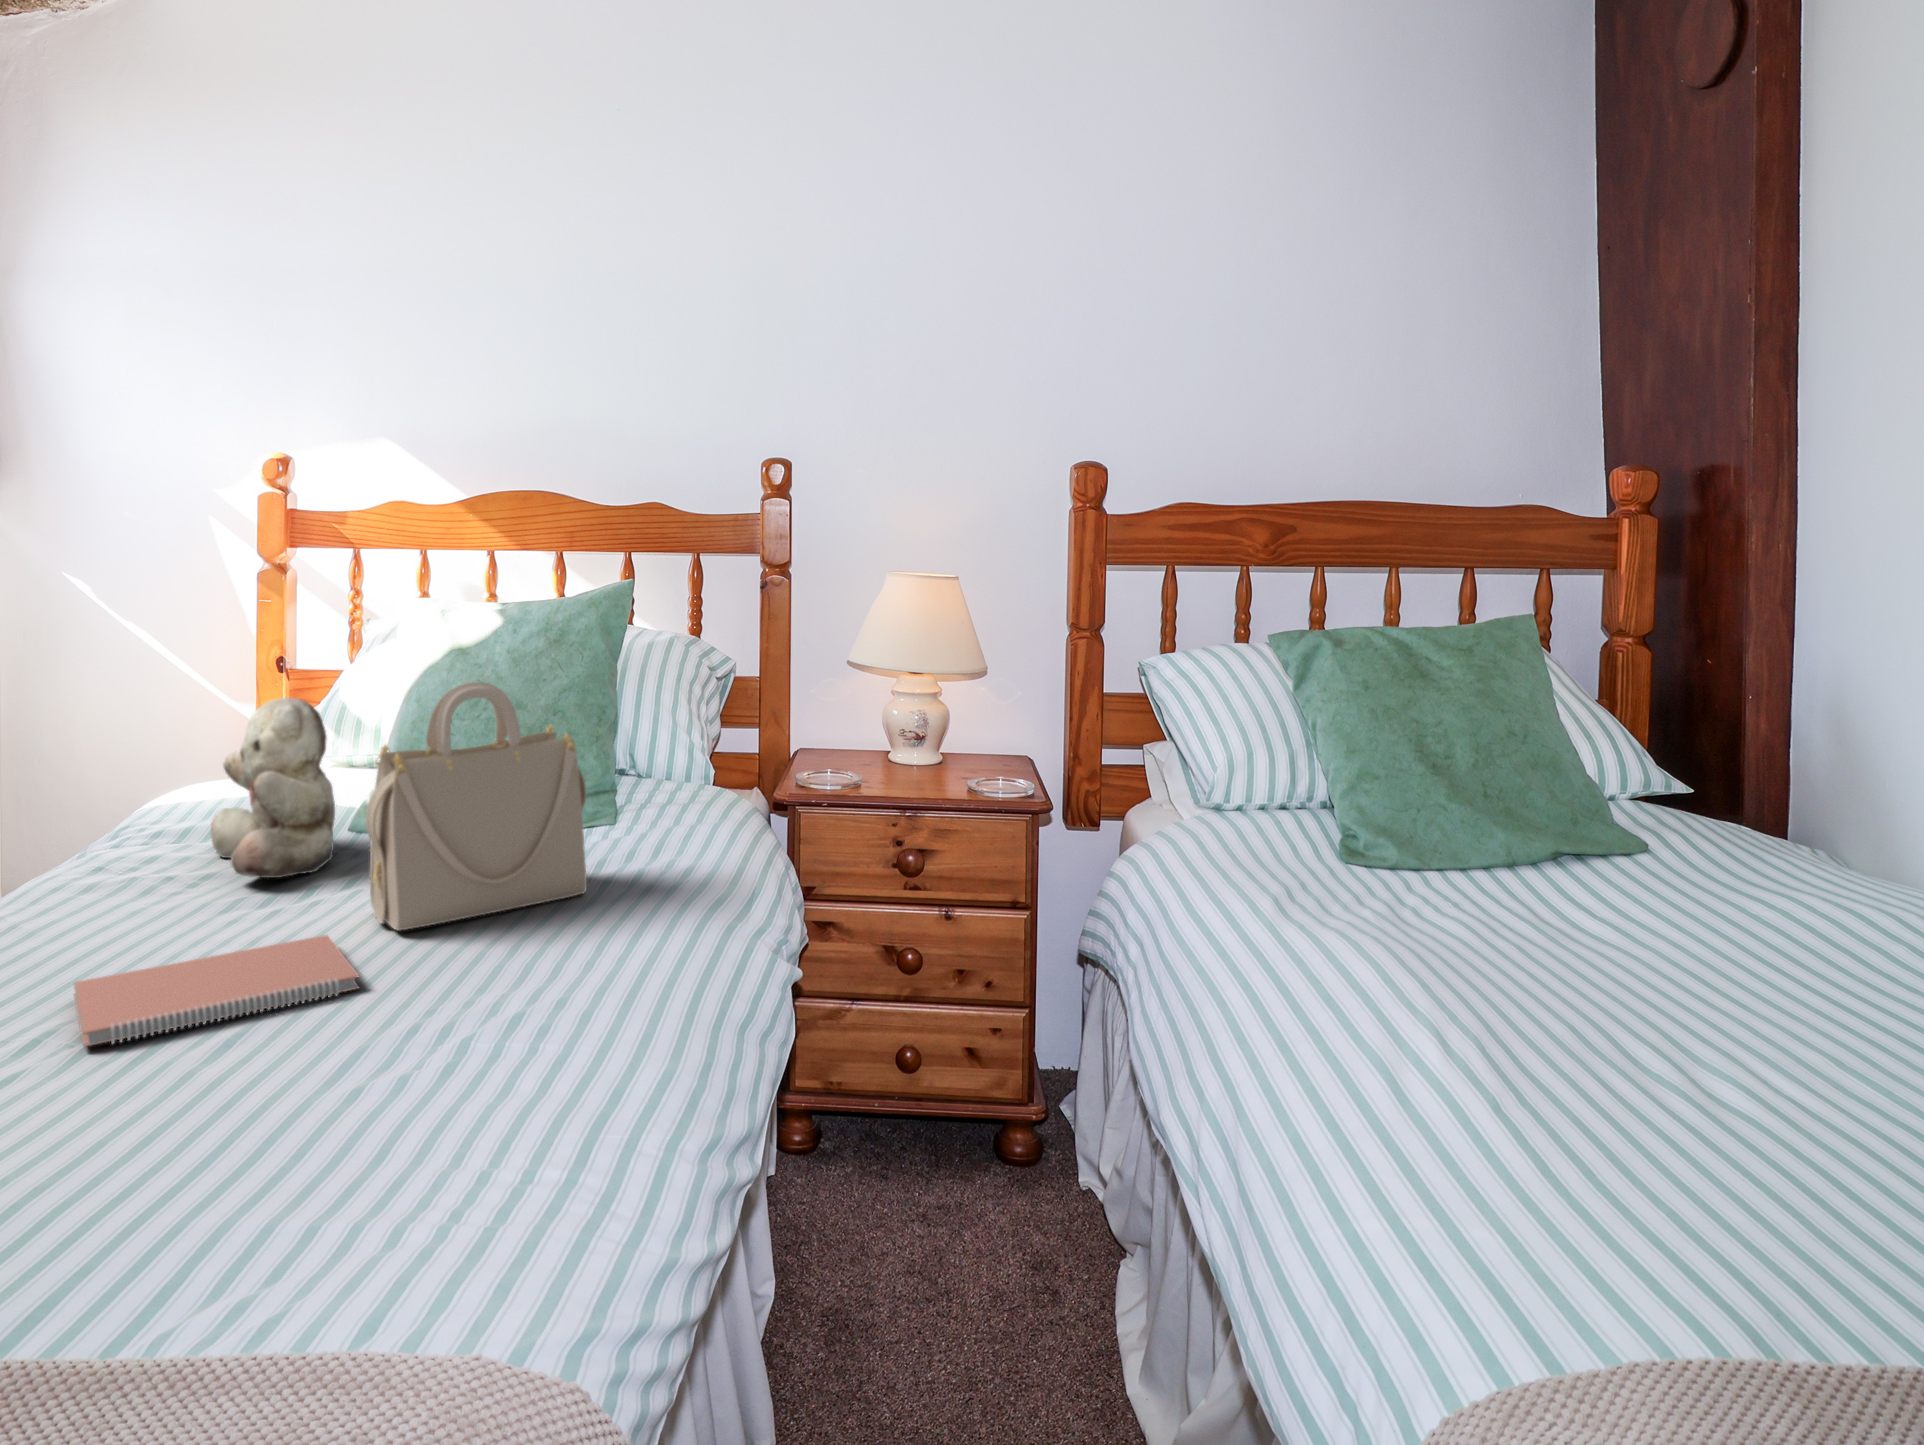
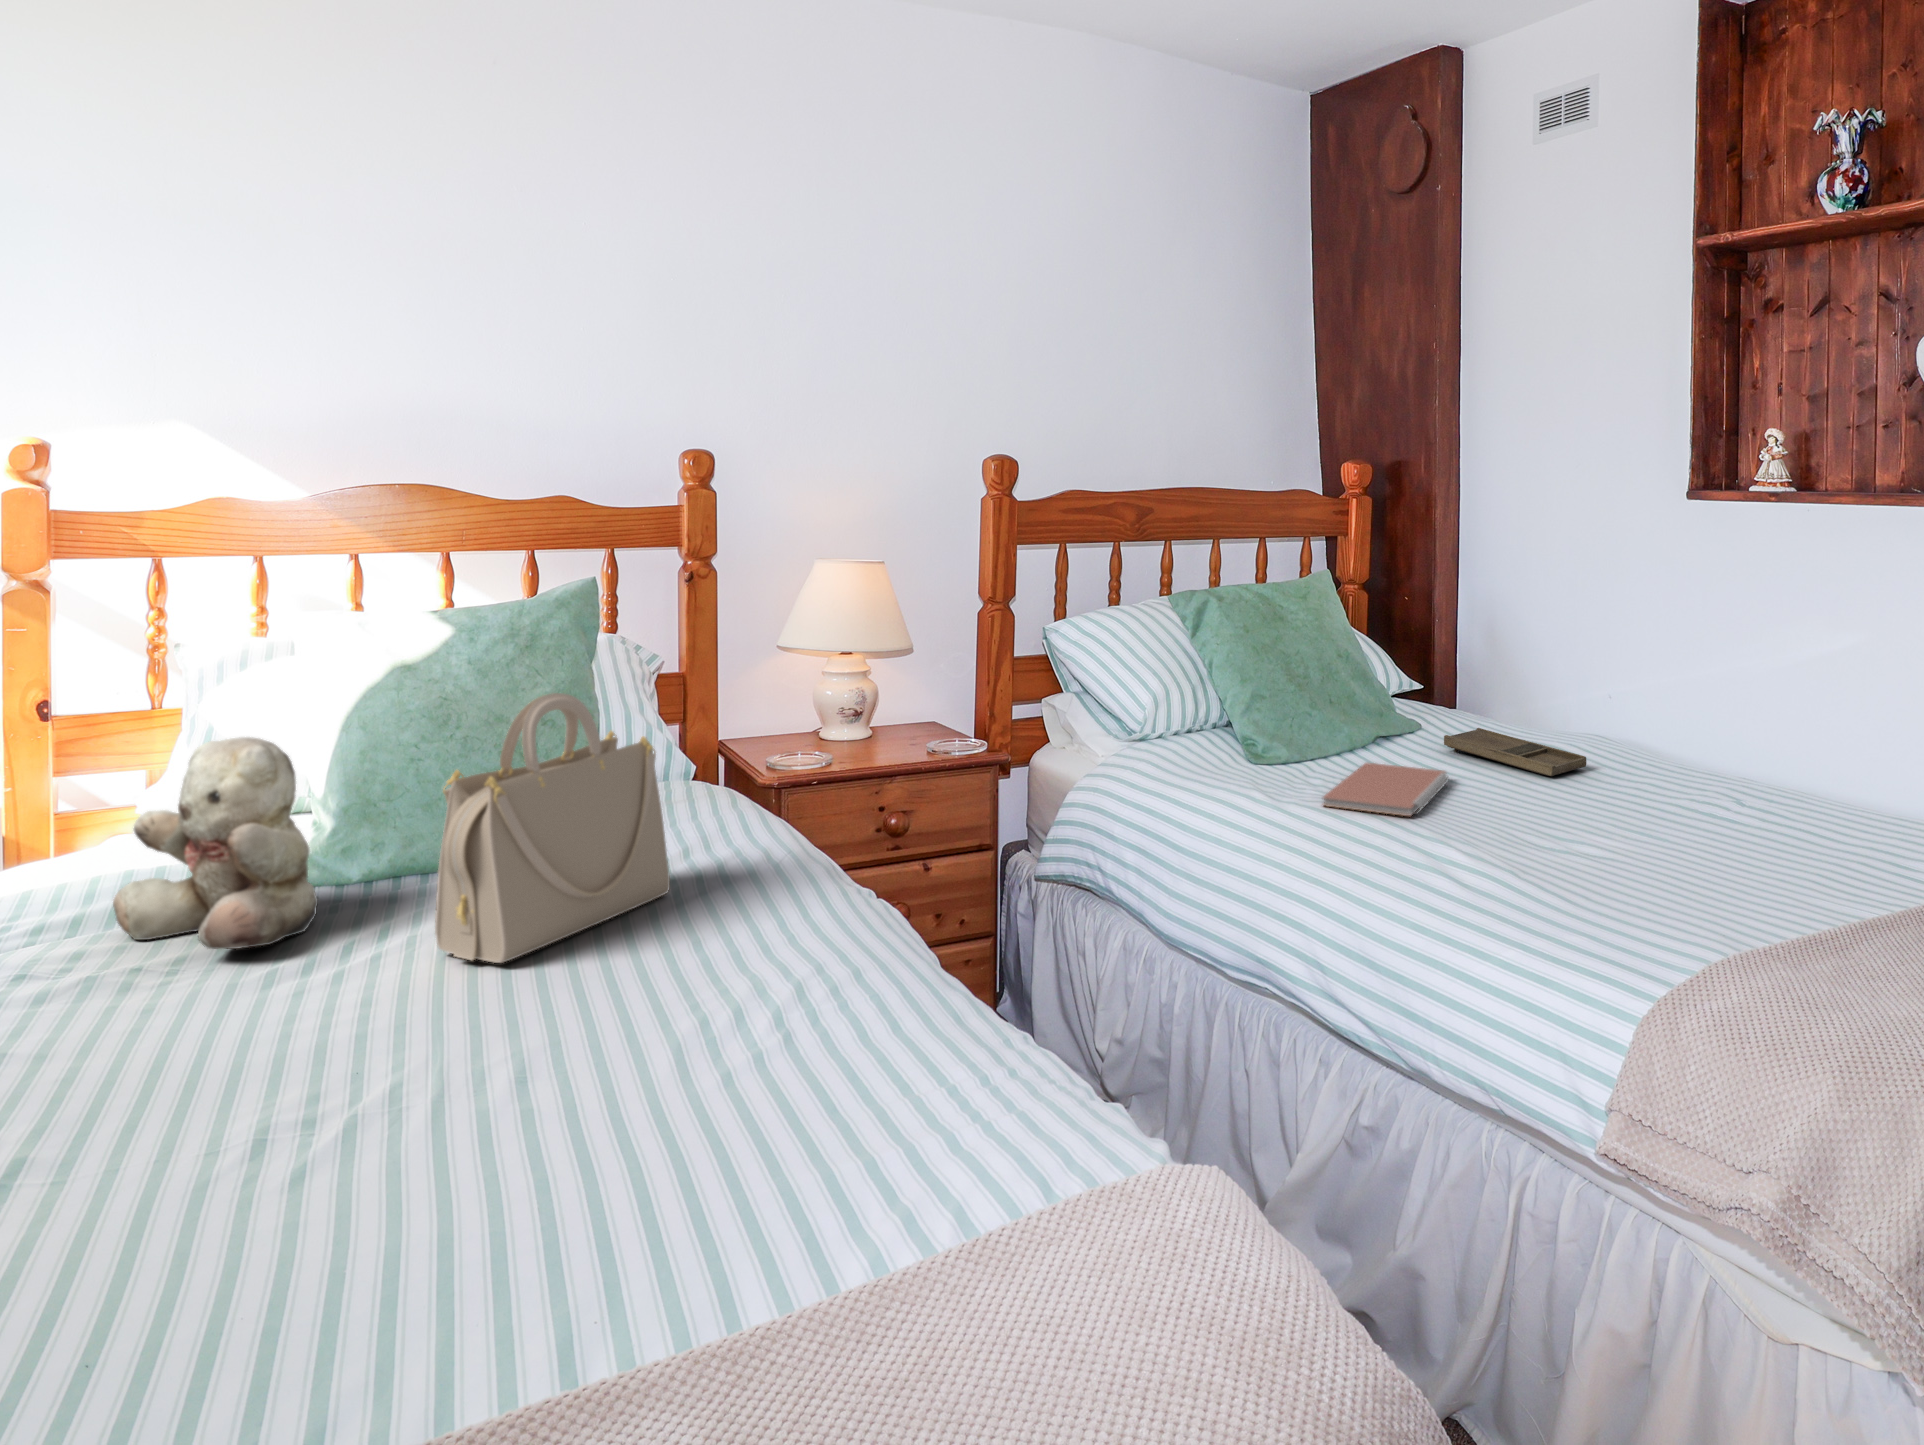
tray: none [1662,857,1907,949] -> present [1444,728,1586,776]
notebook: present [74,935,359,1047] -> present [1323,763,1449,816]

